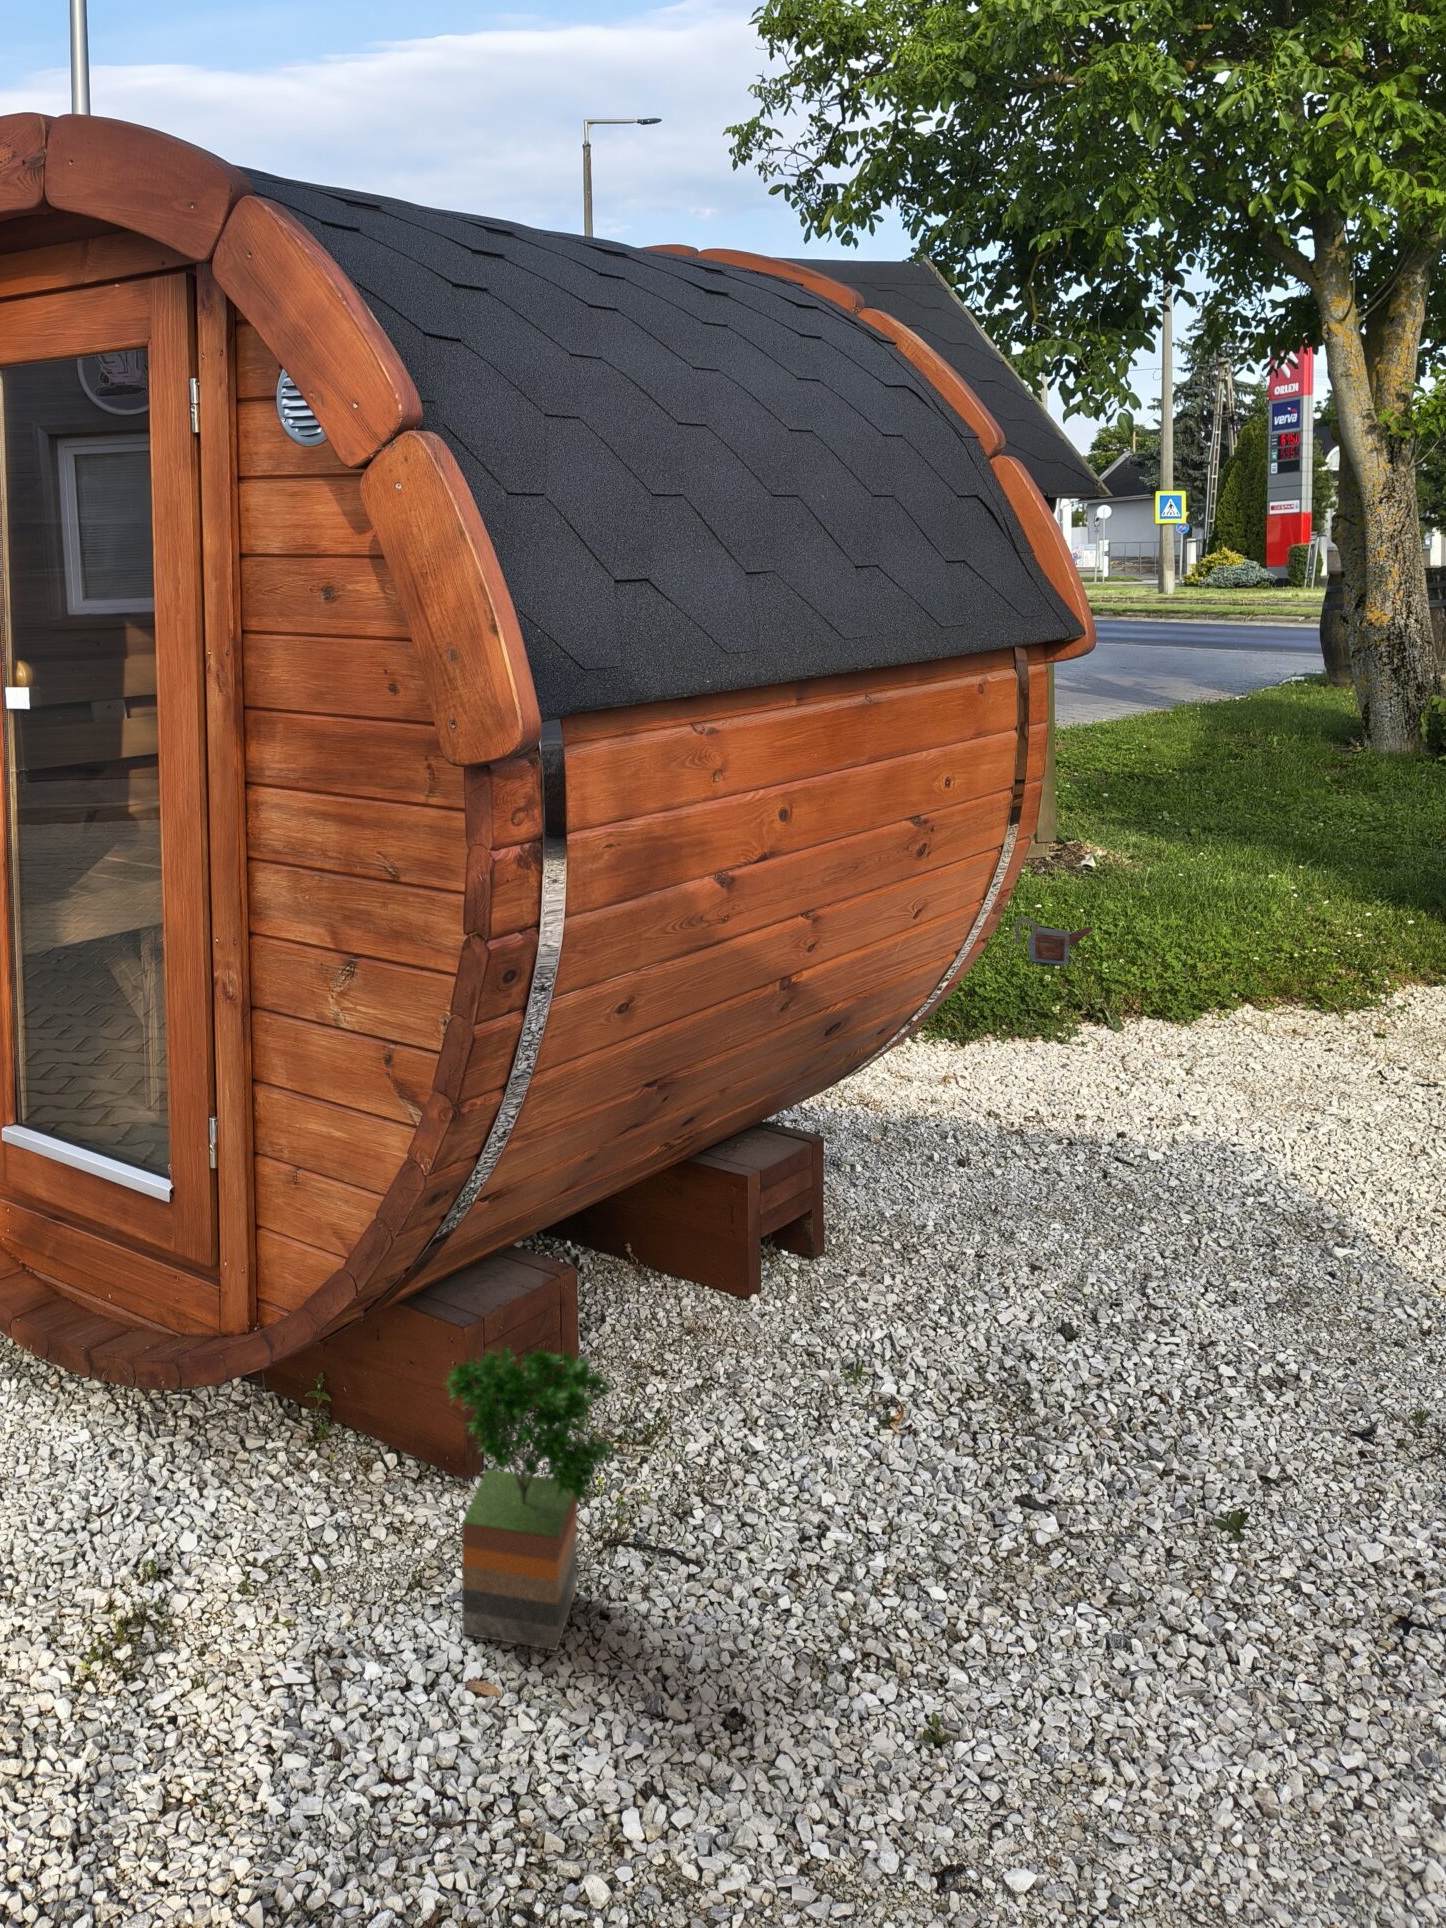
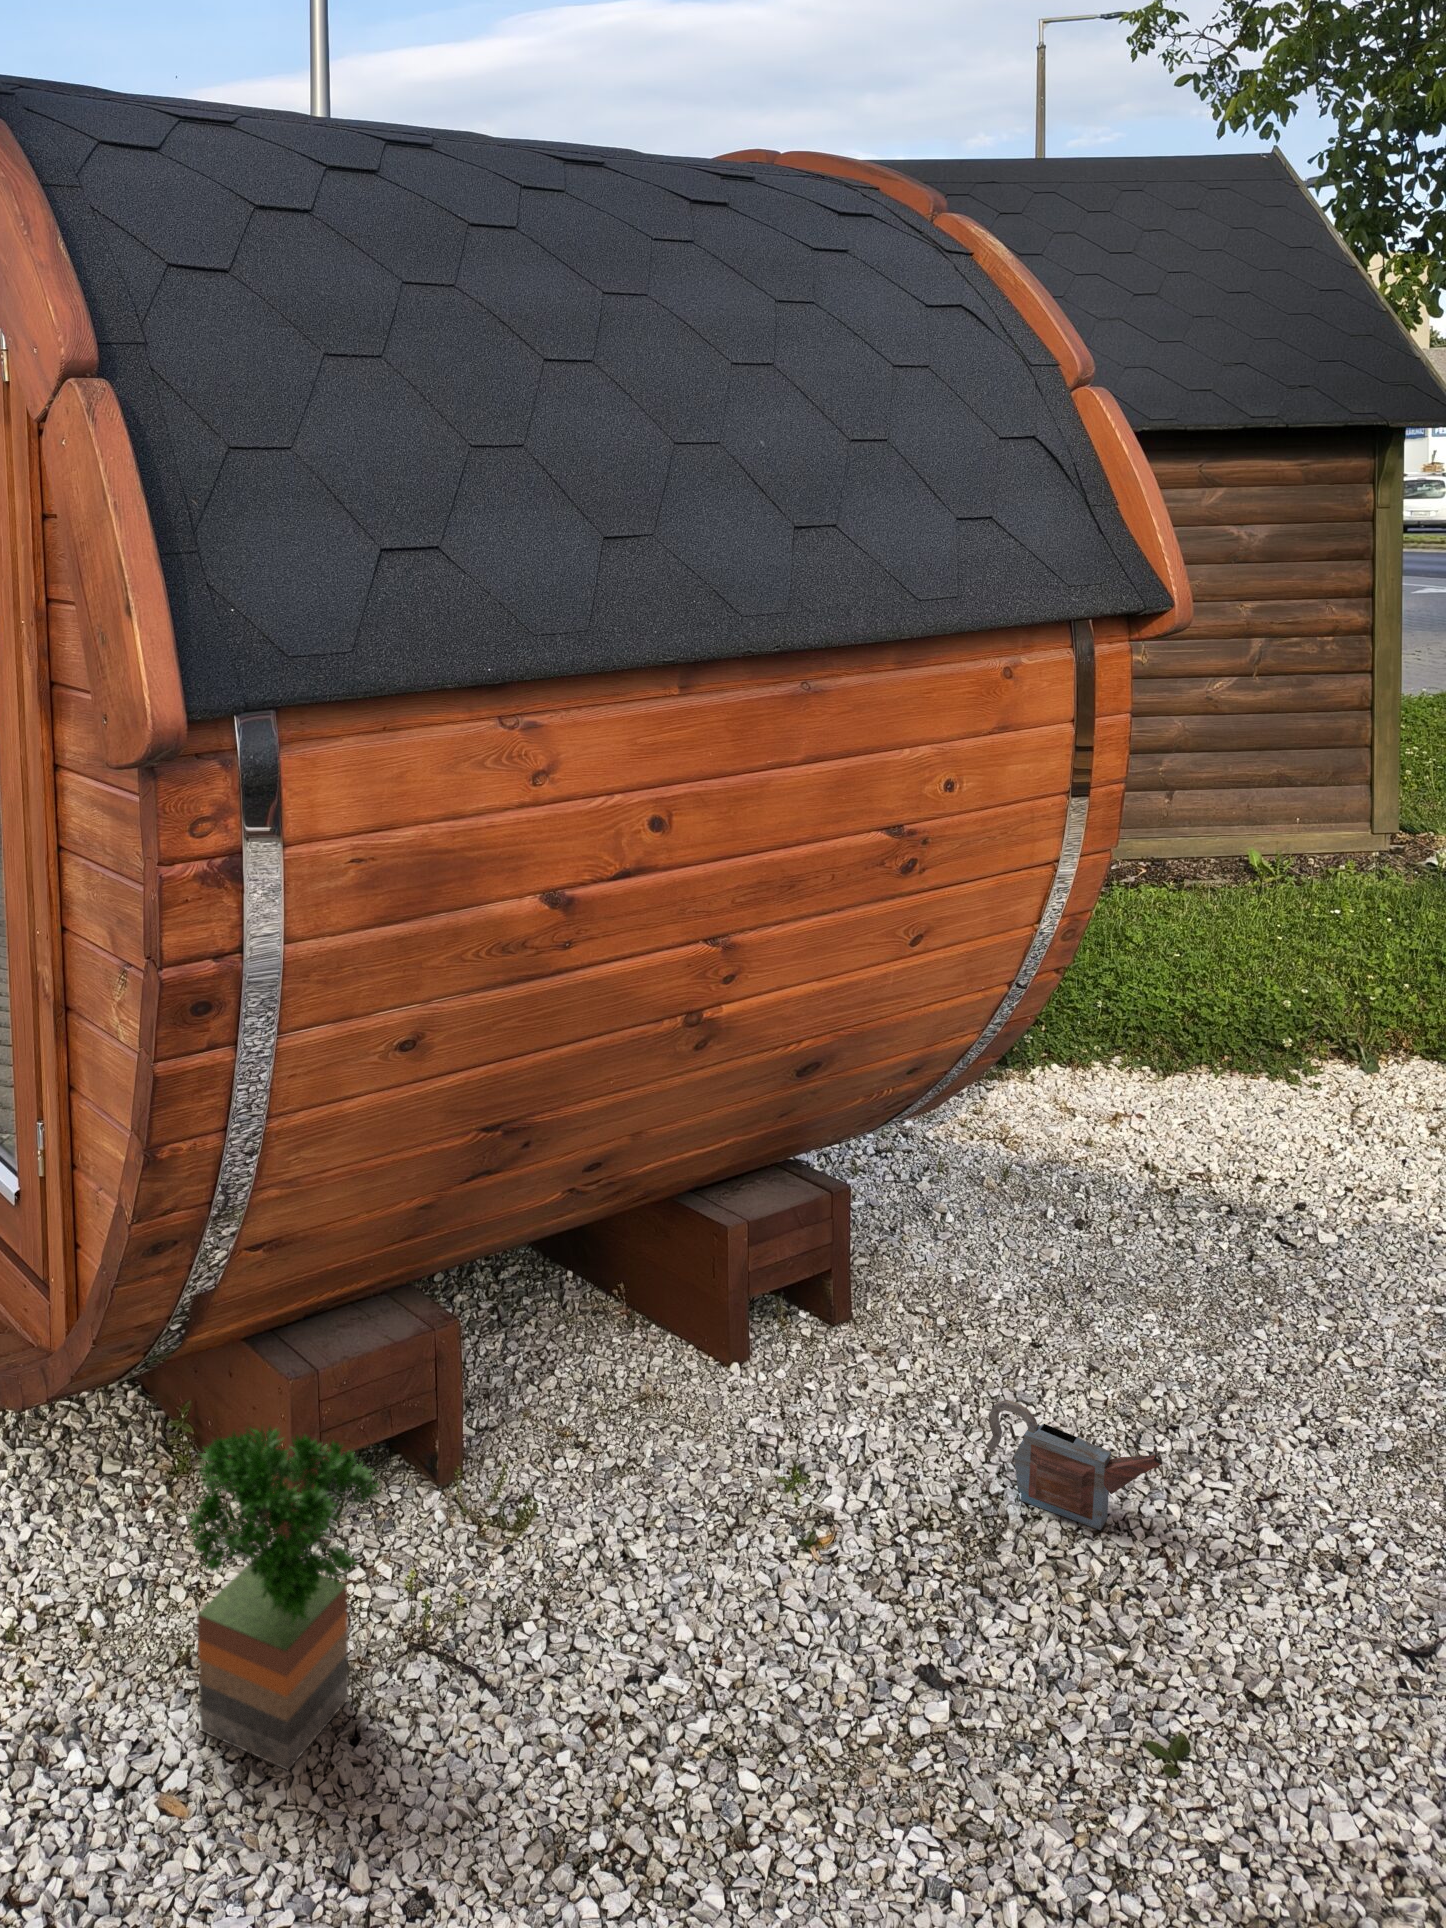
watering can: present [1014,918,1093,965] -> present [986,1400,1162,1530]

